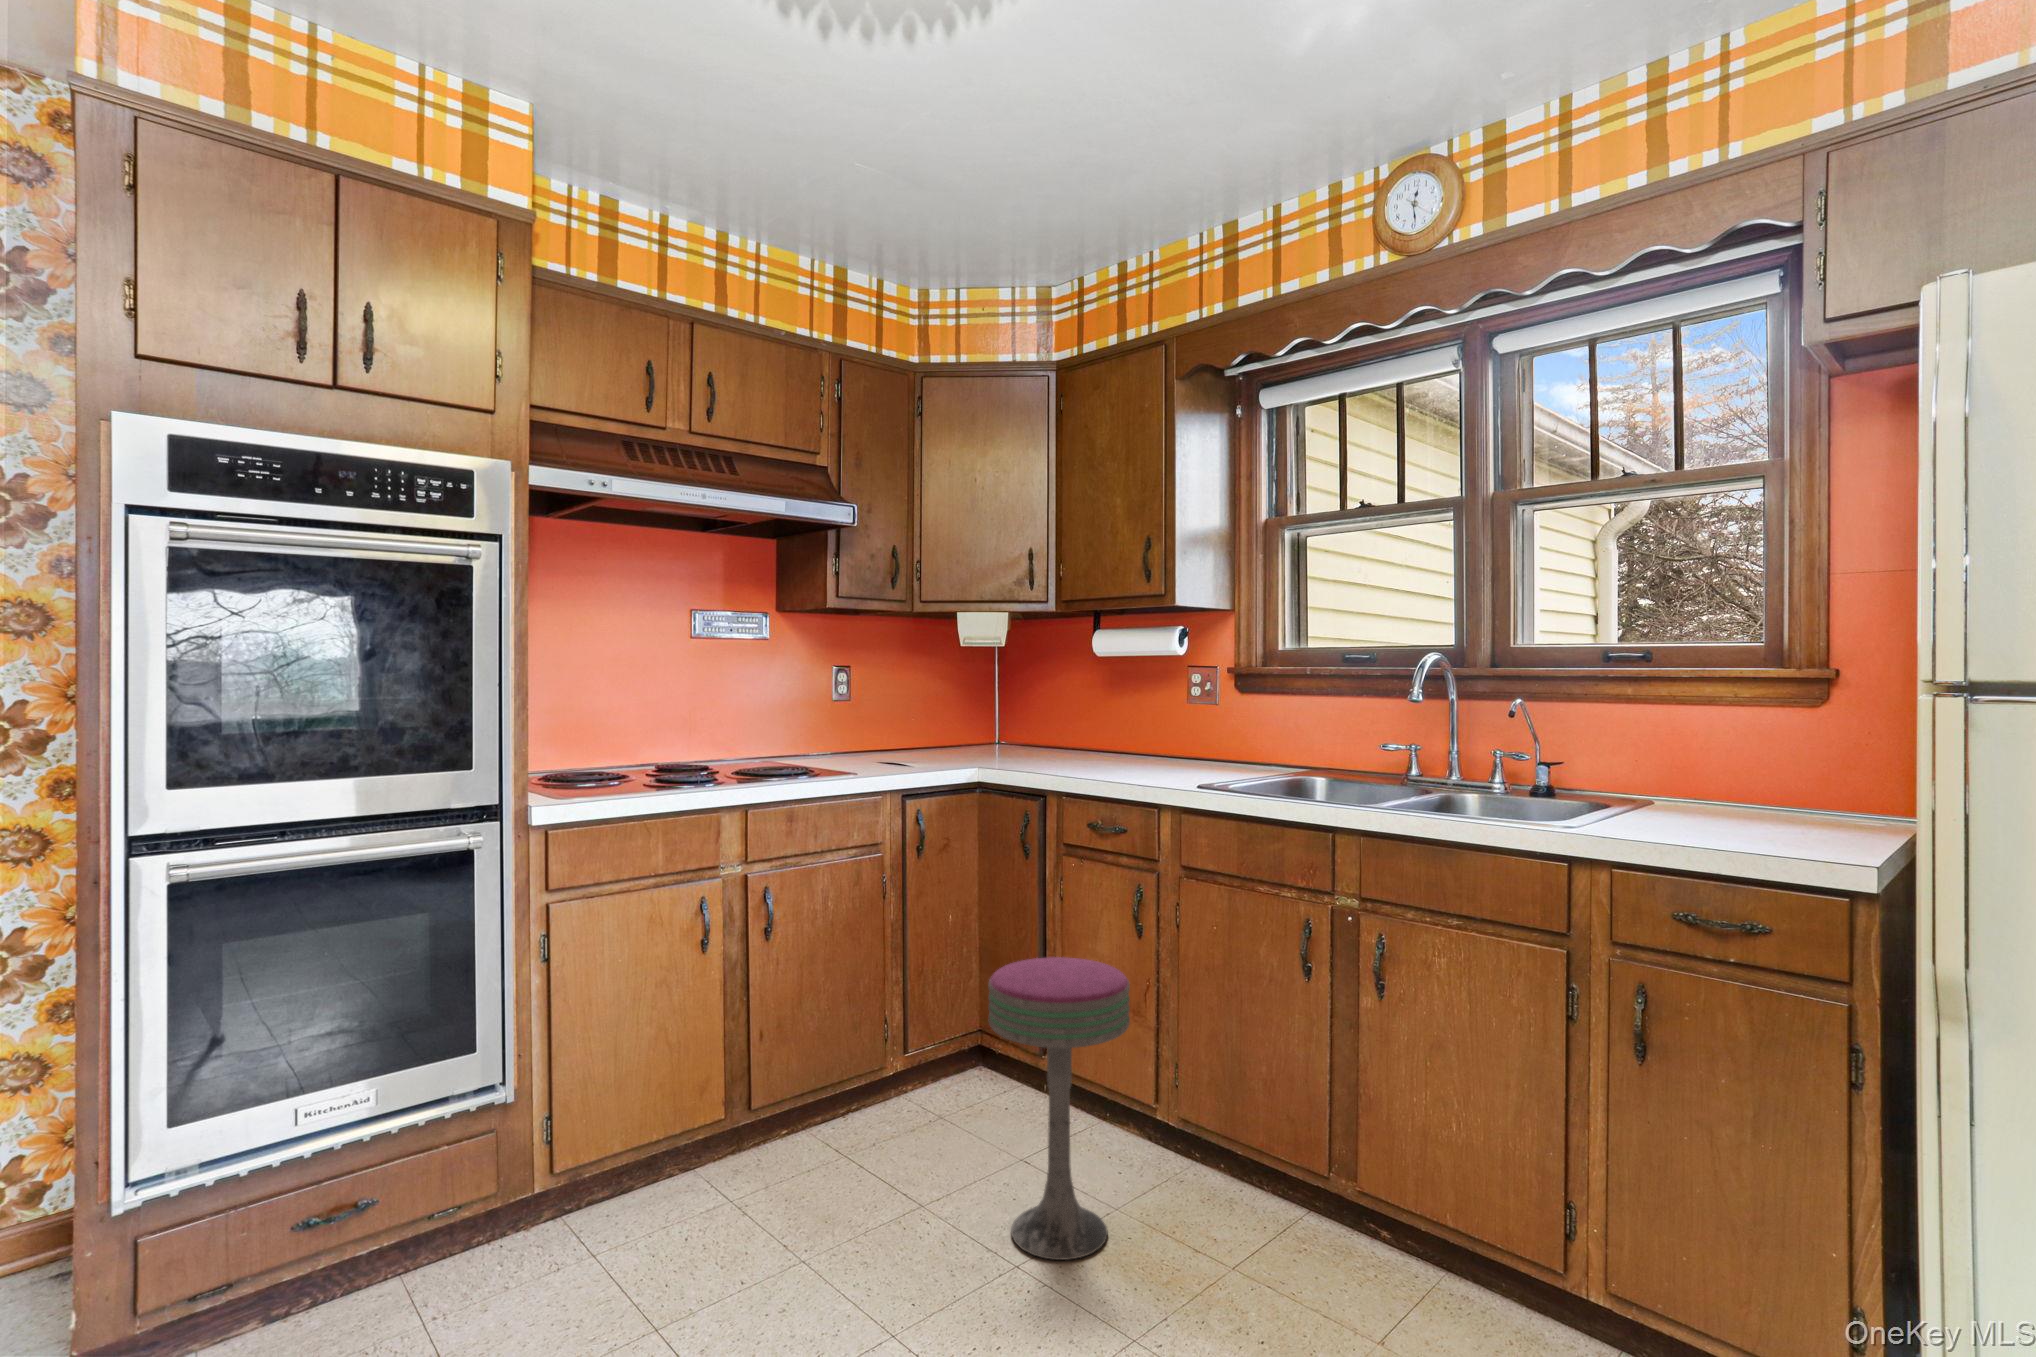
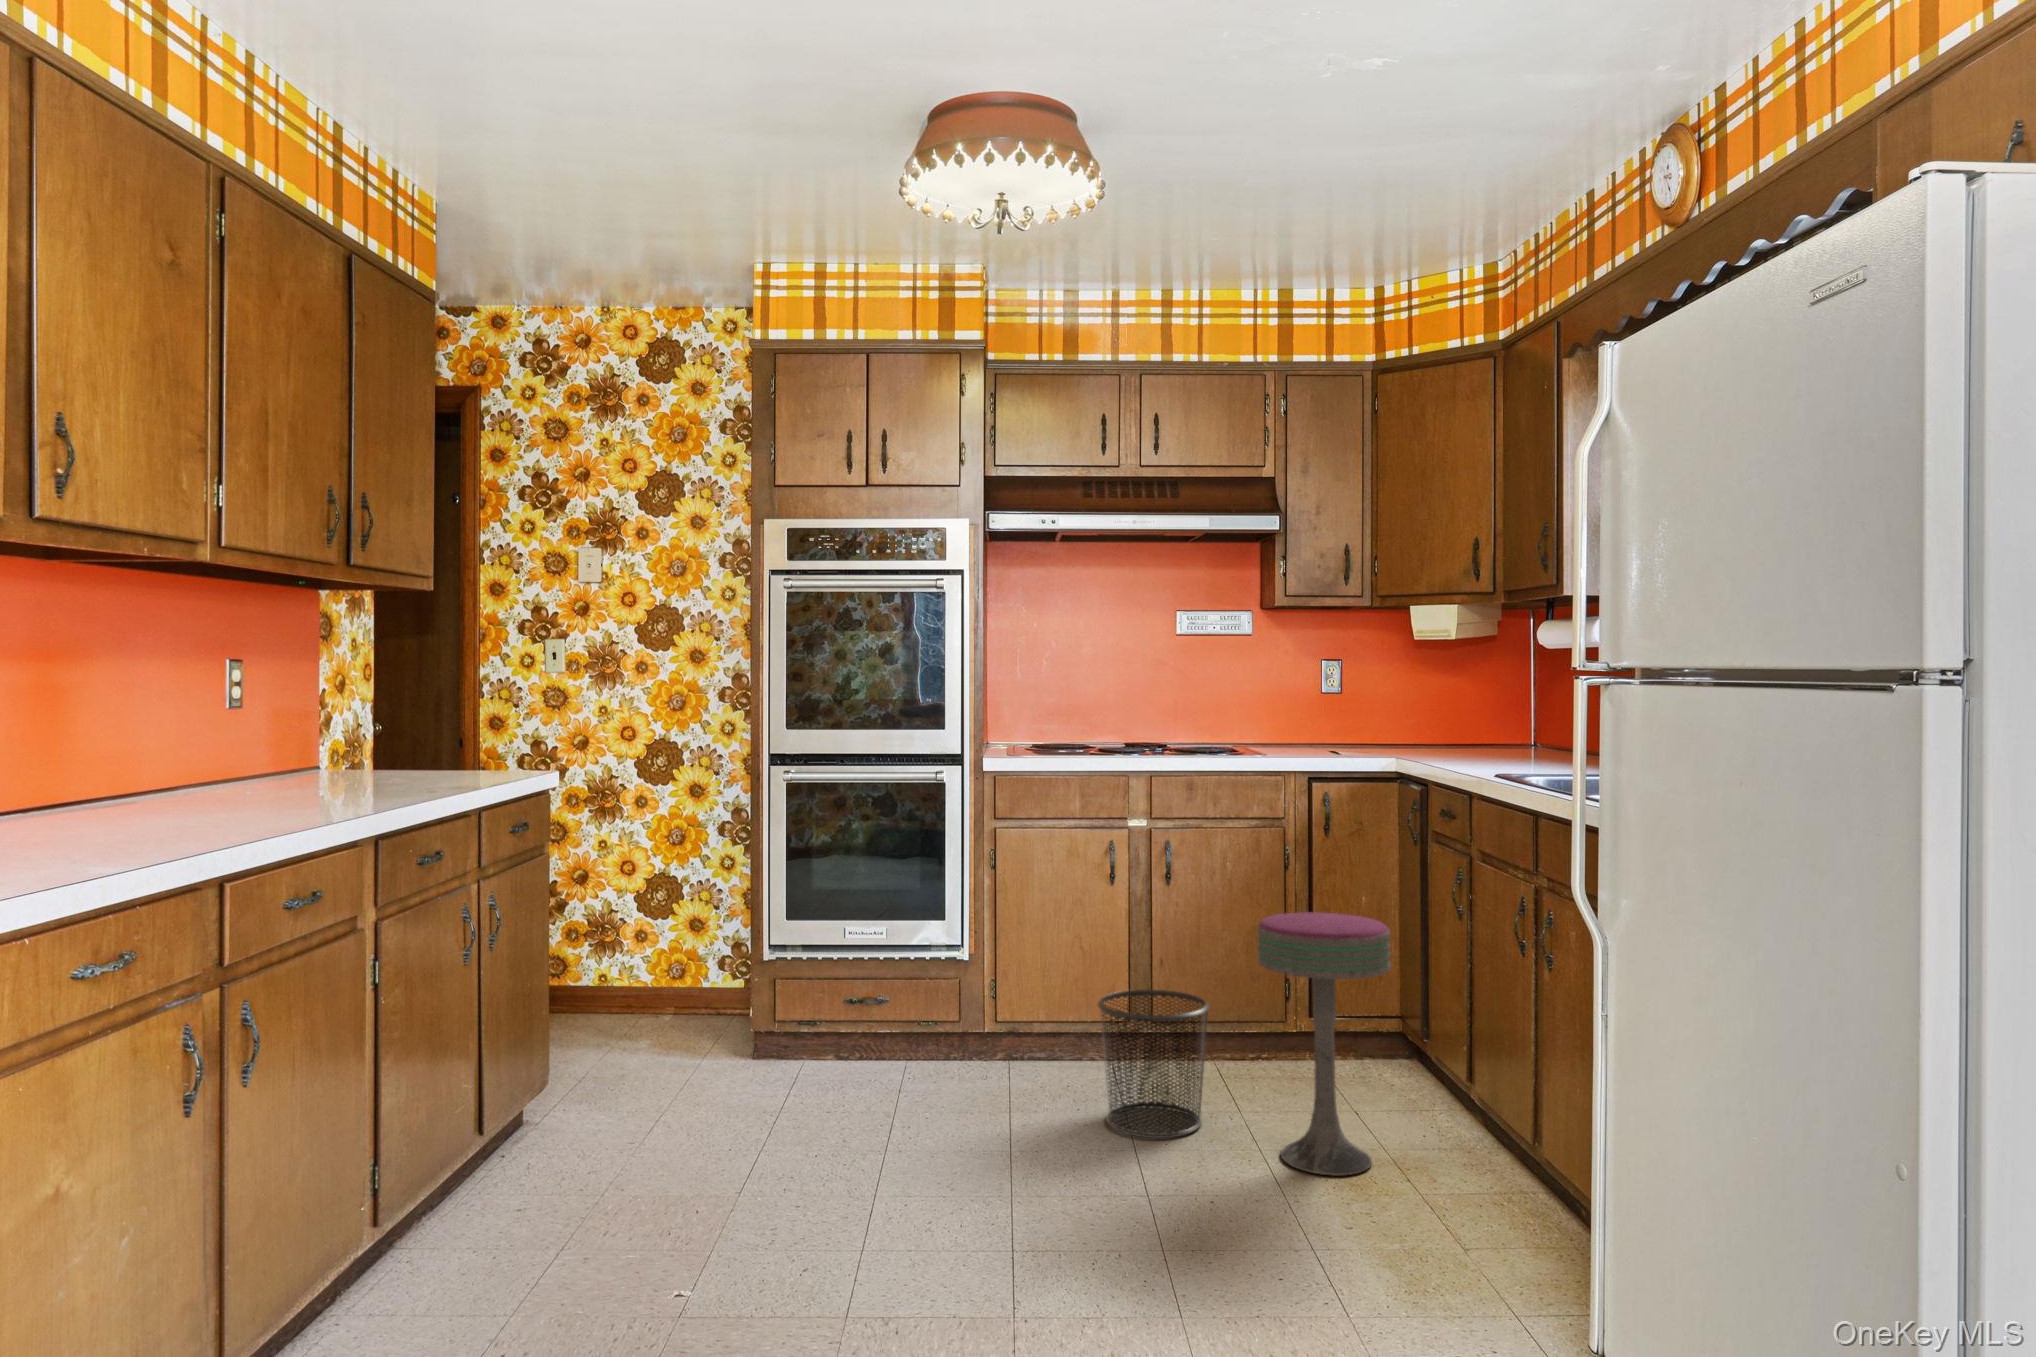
waste bin: none [774,1078,914,1286] -> present [1098,990,1209,1138]

